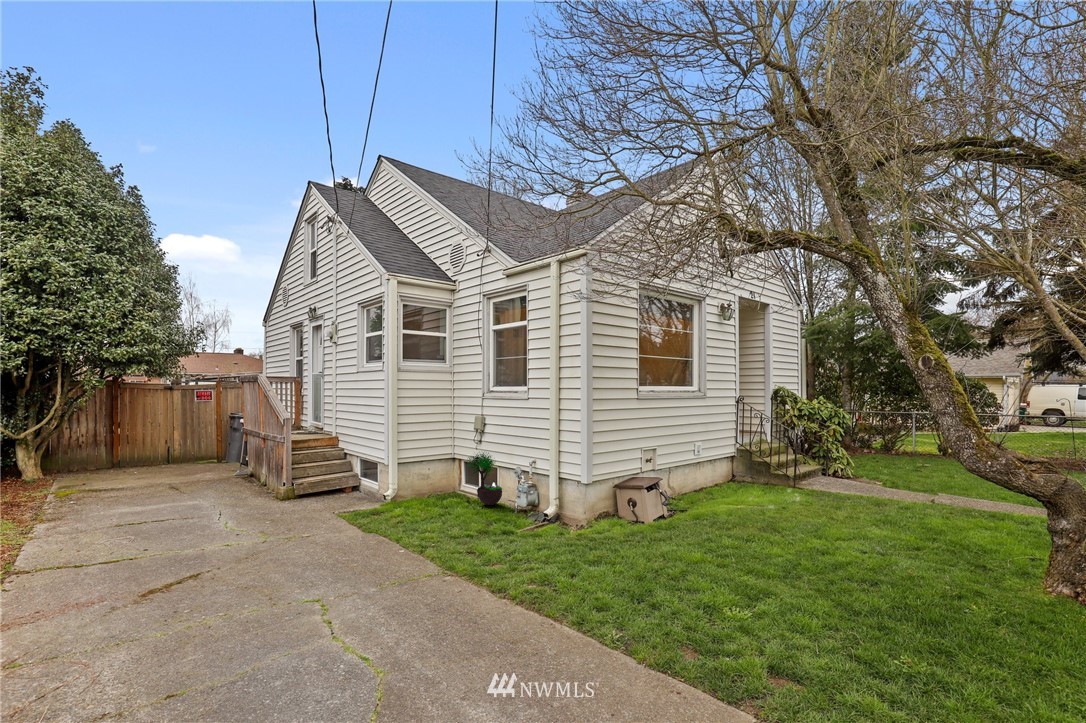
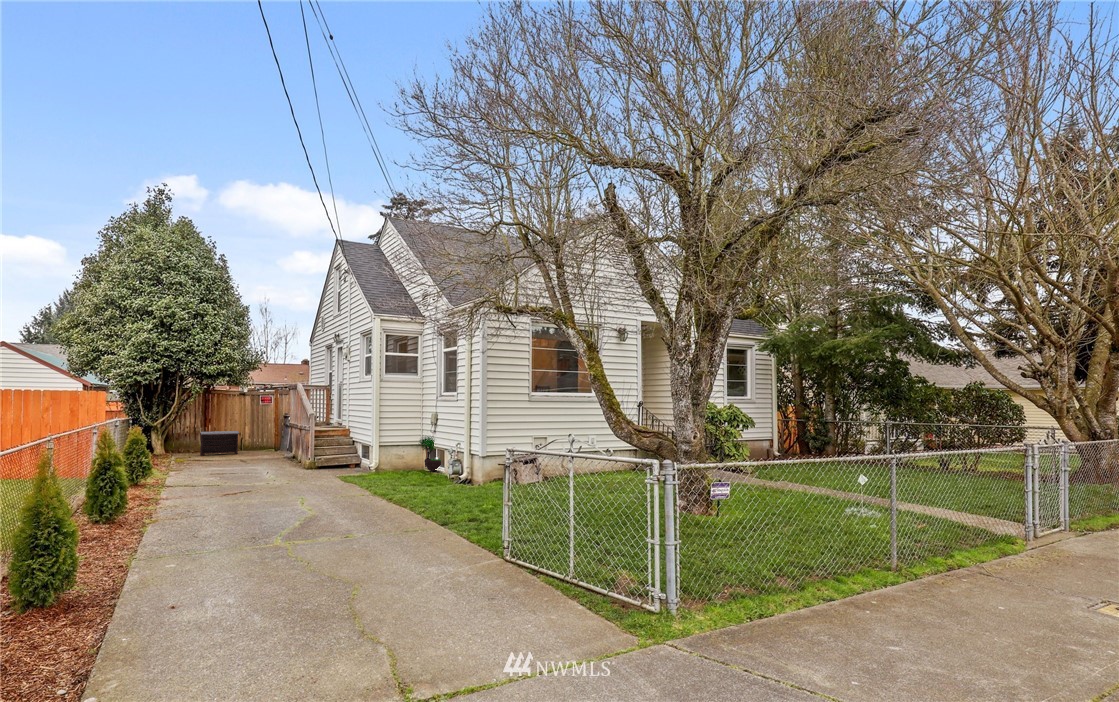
bench: none [104,436,165,473] -> present [200,431,239,456]

